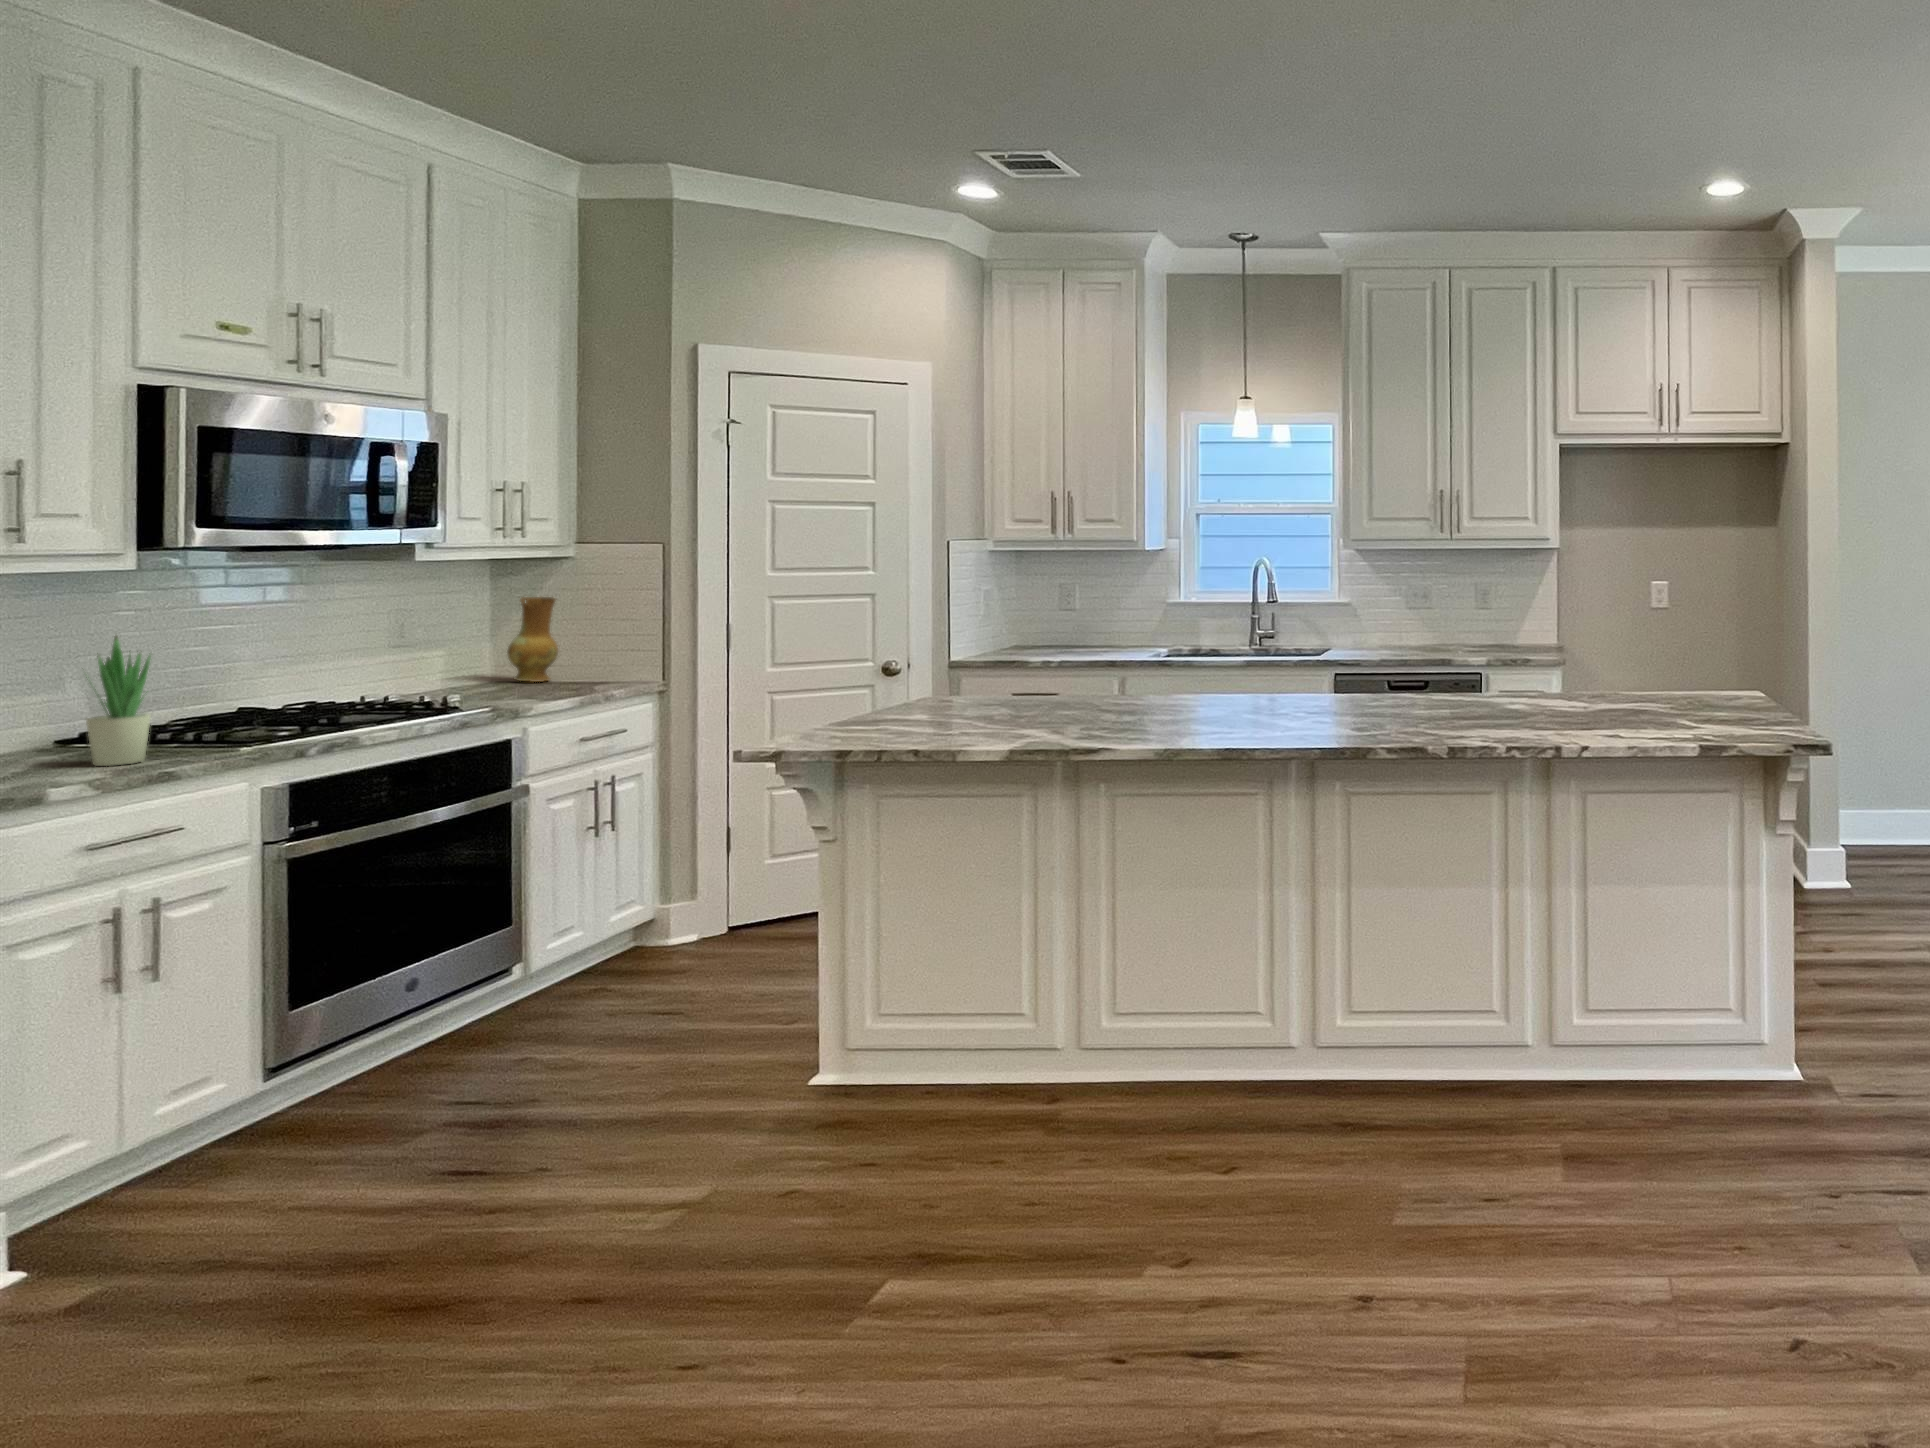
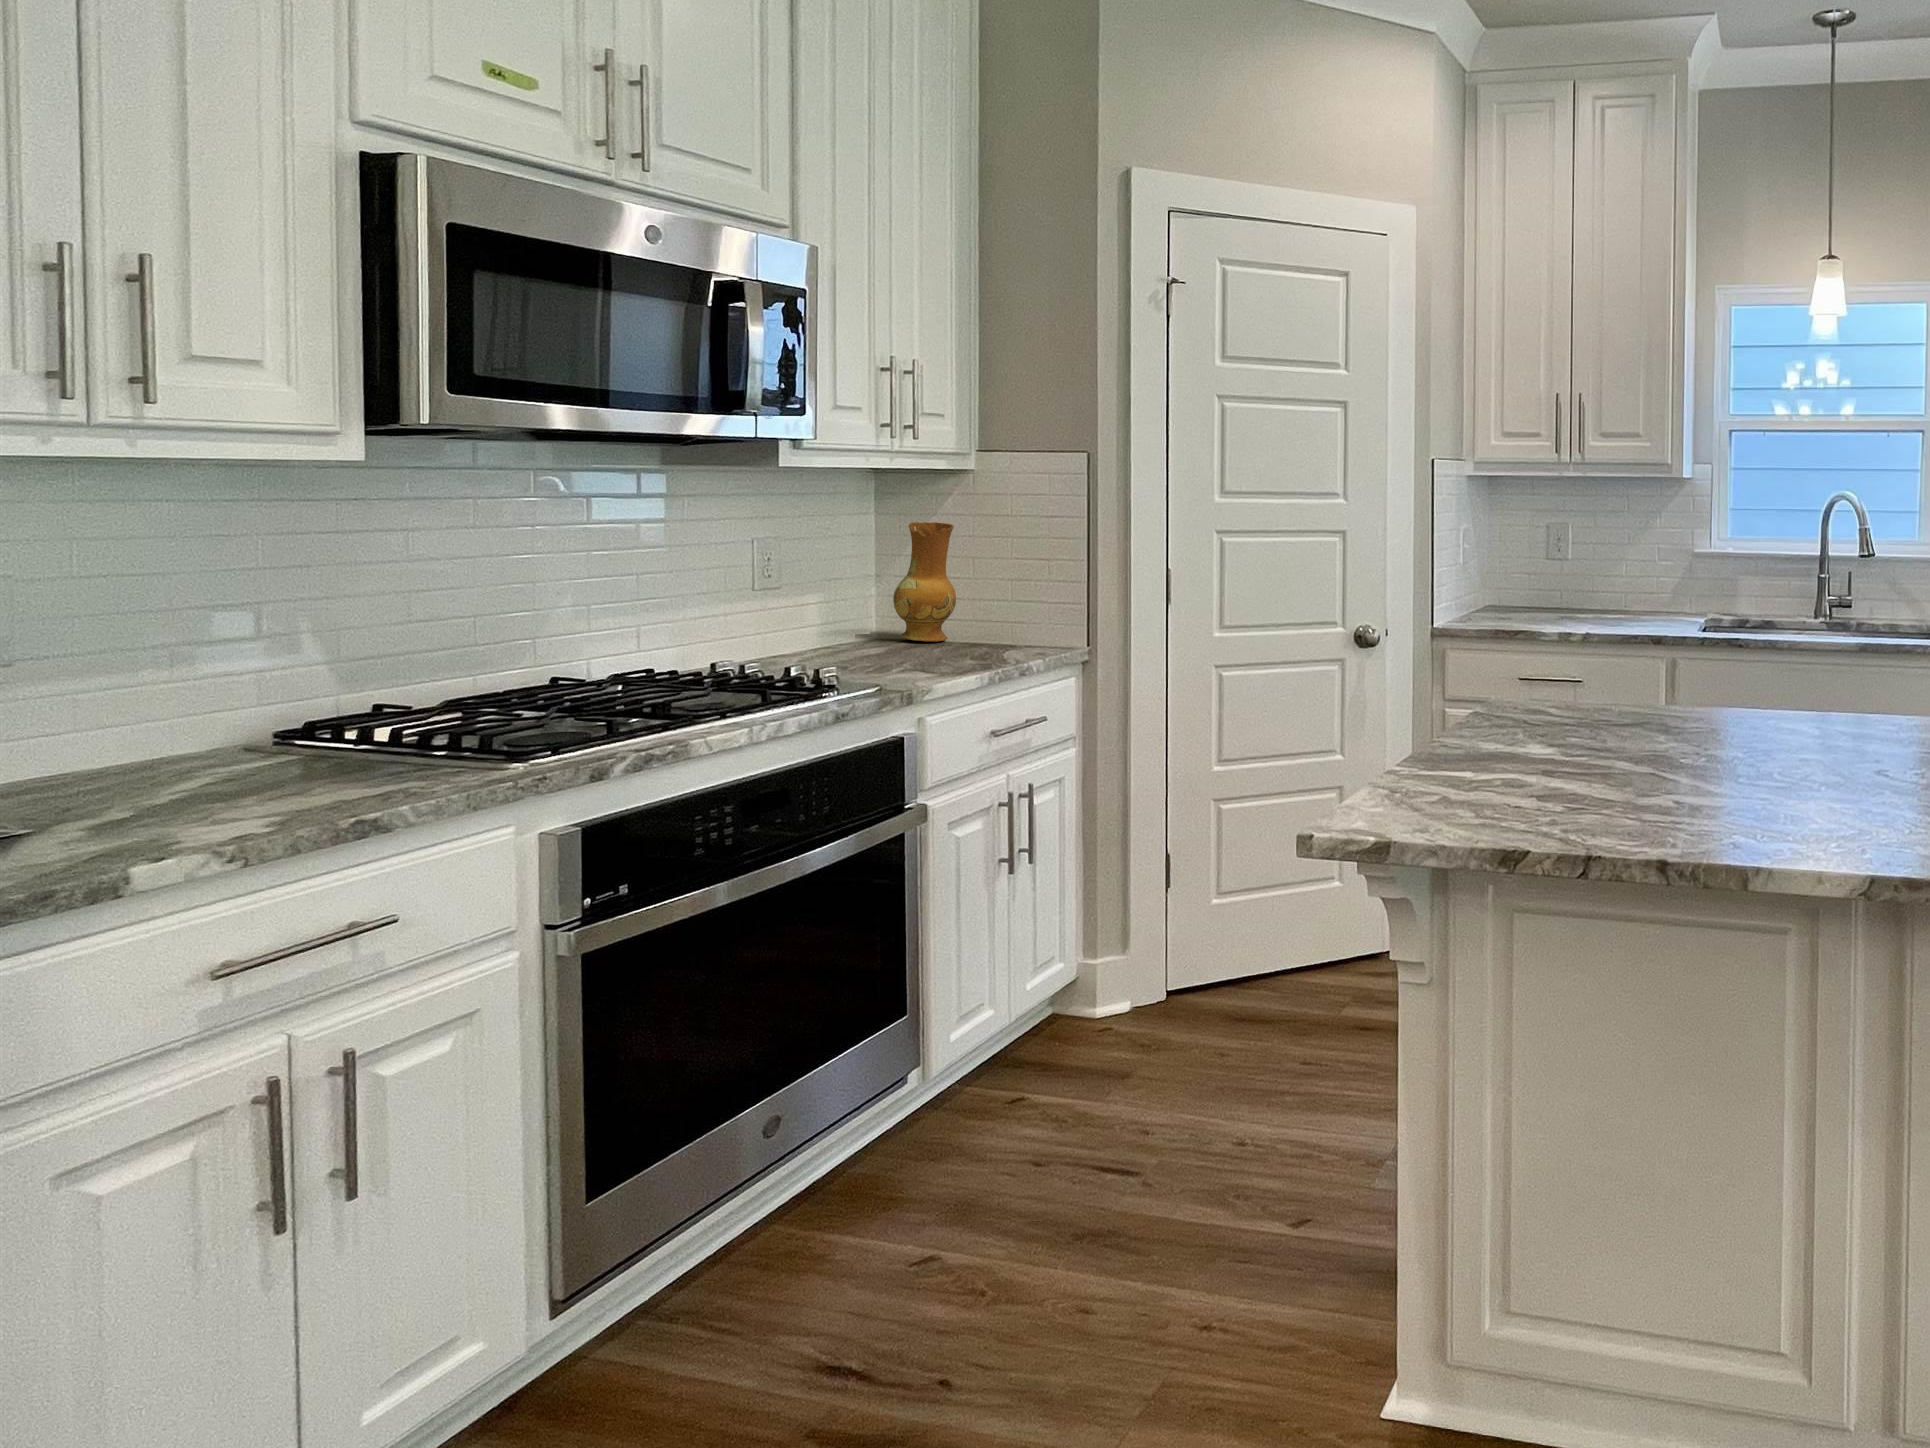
potted plant: present [86,636,151,766] -> none [236,568,356,804]

